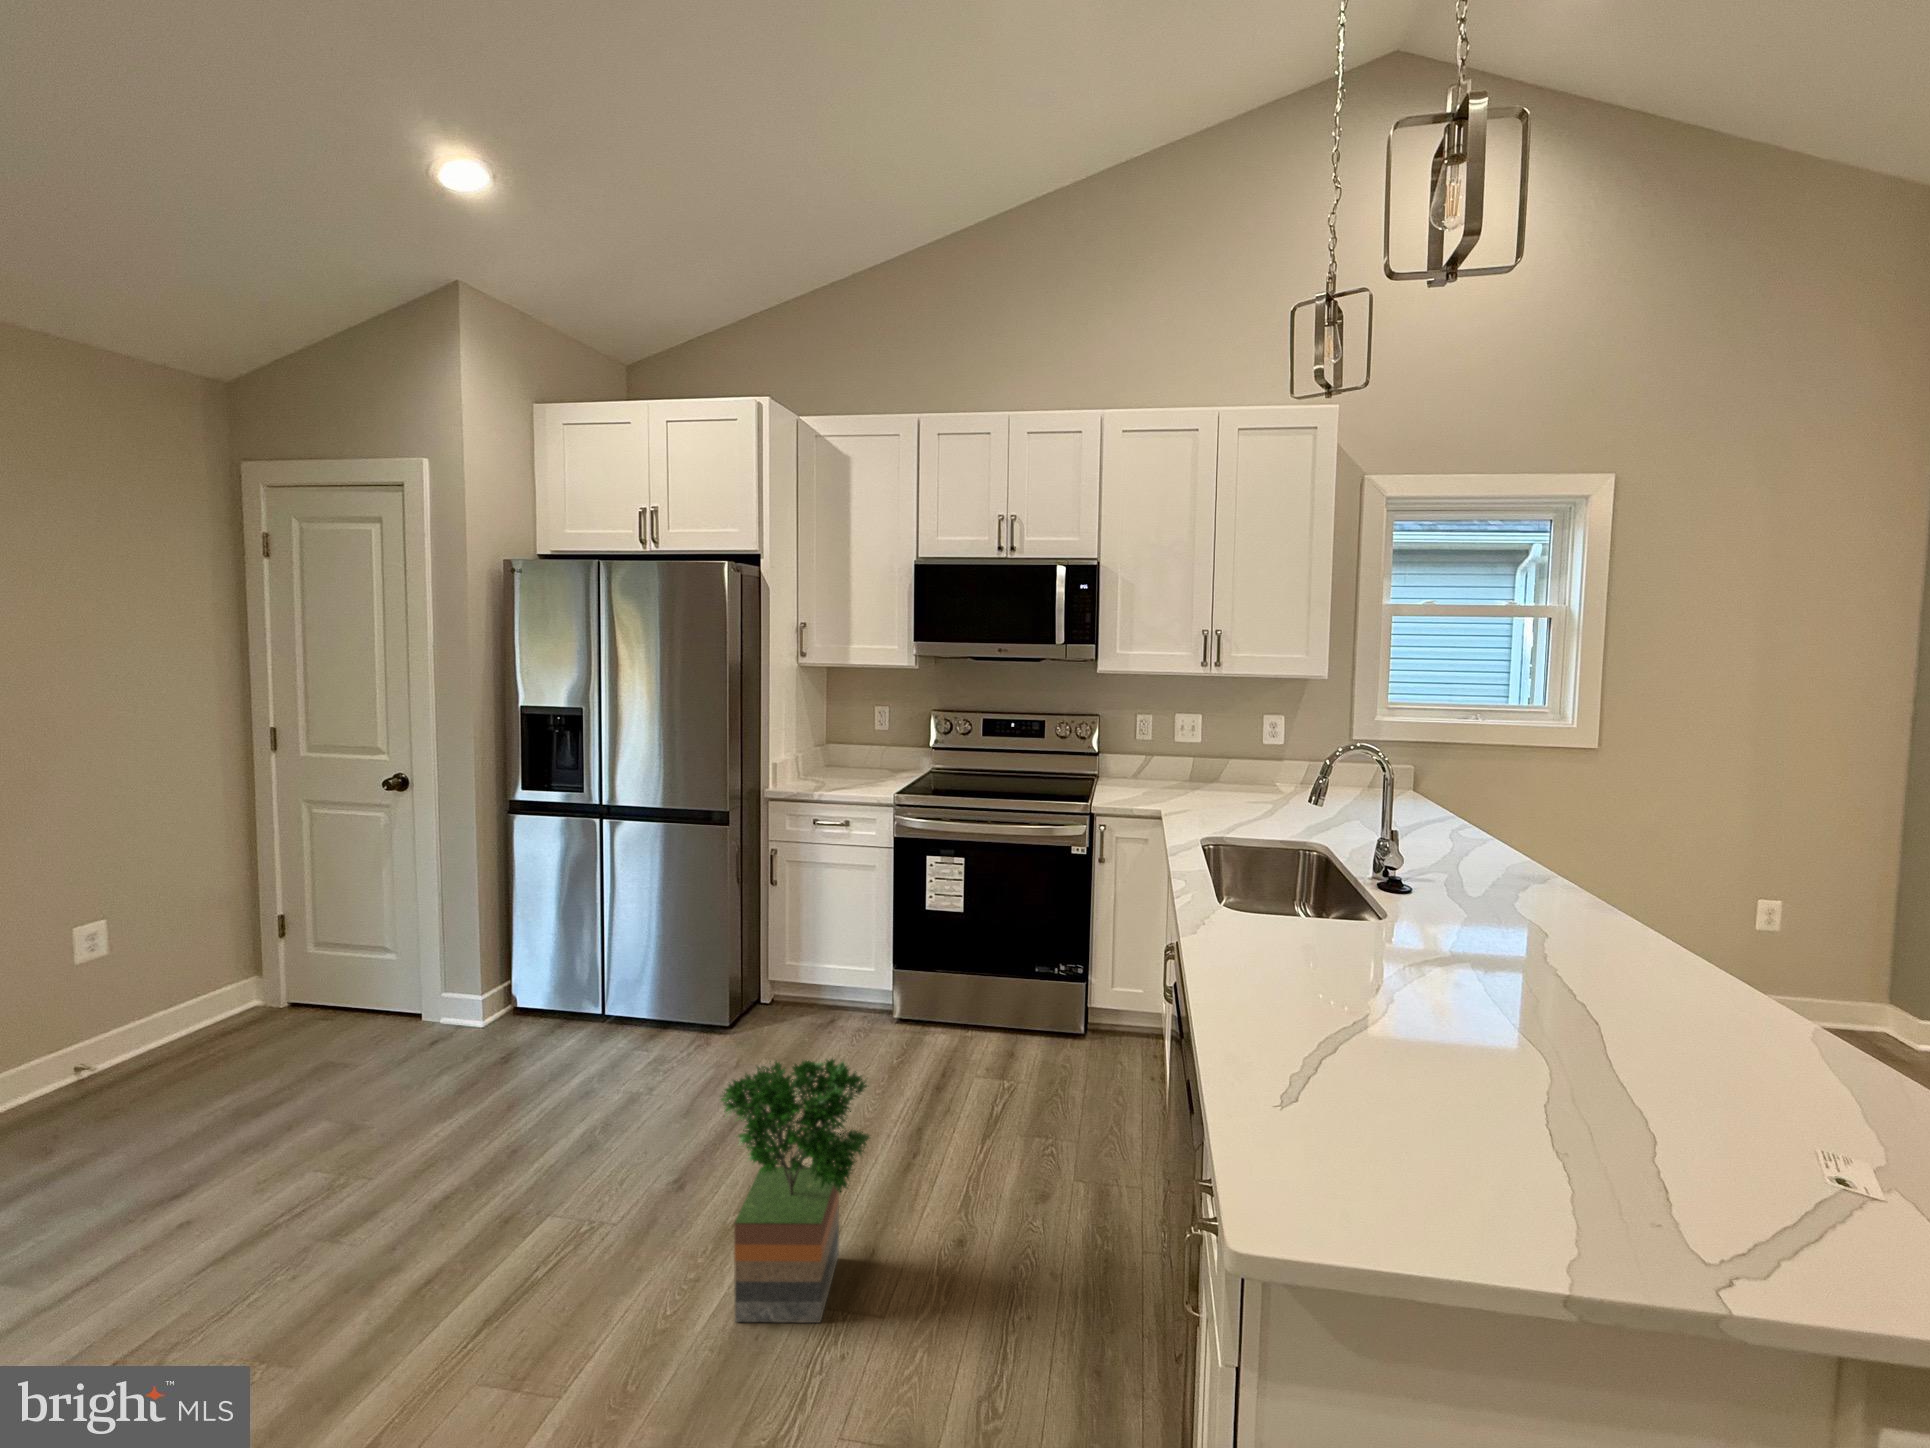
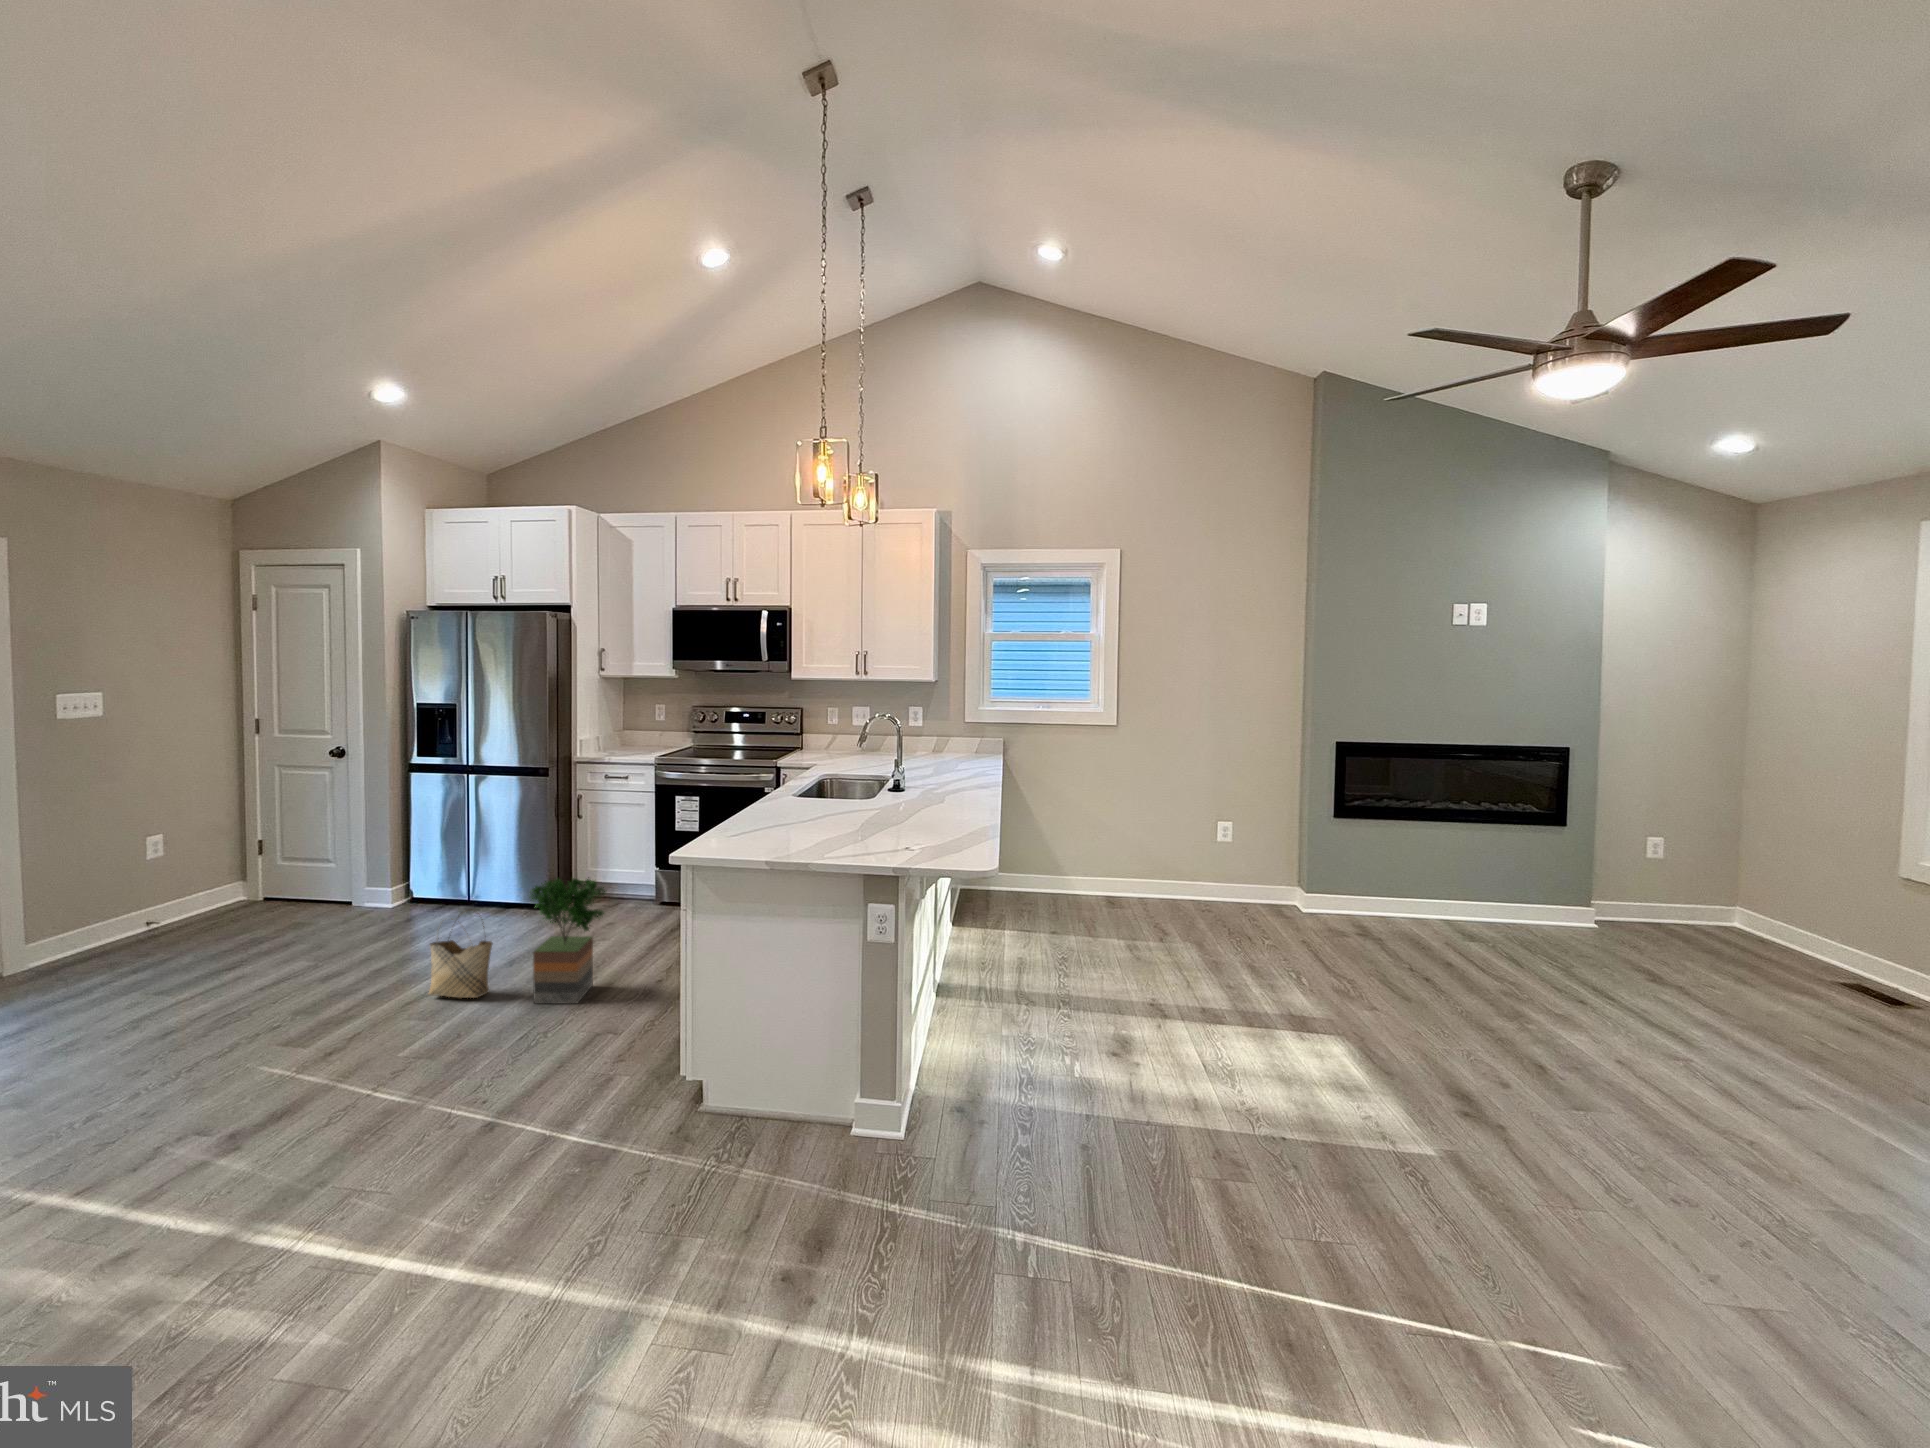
woven basket: none [529,1118,653,1306] -> present [429,926,492,998]

